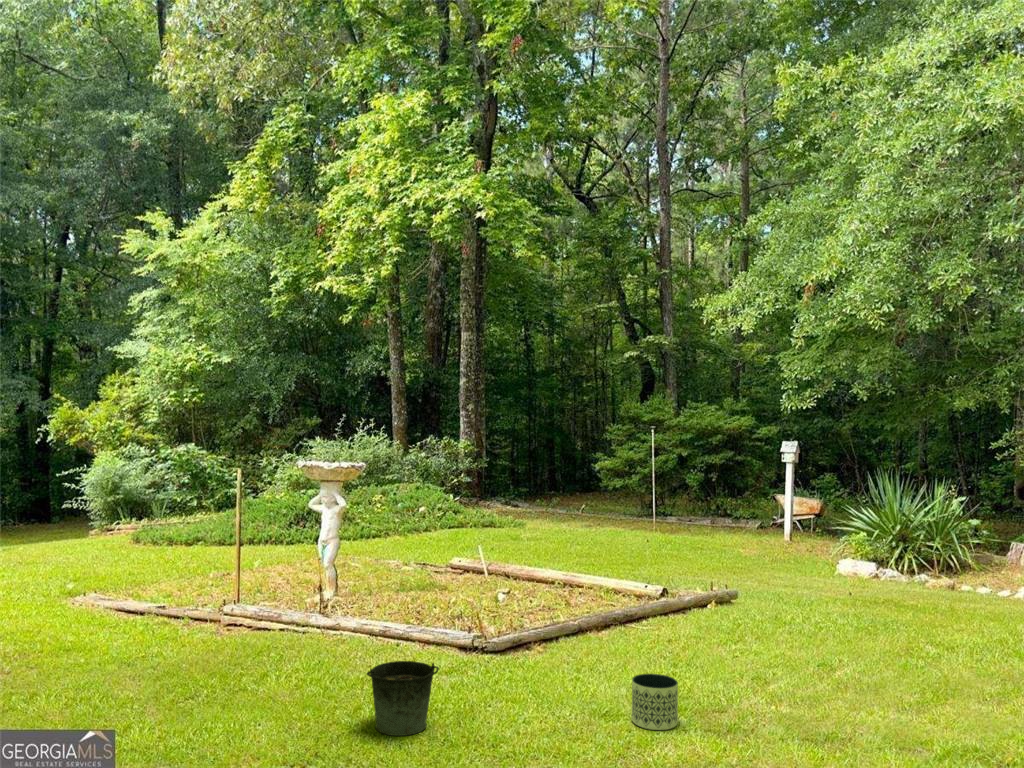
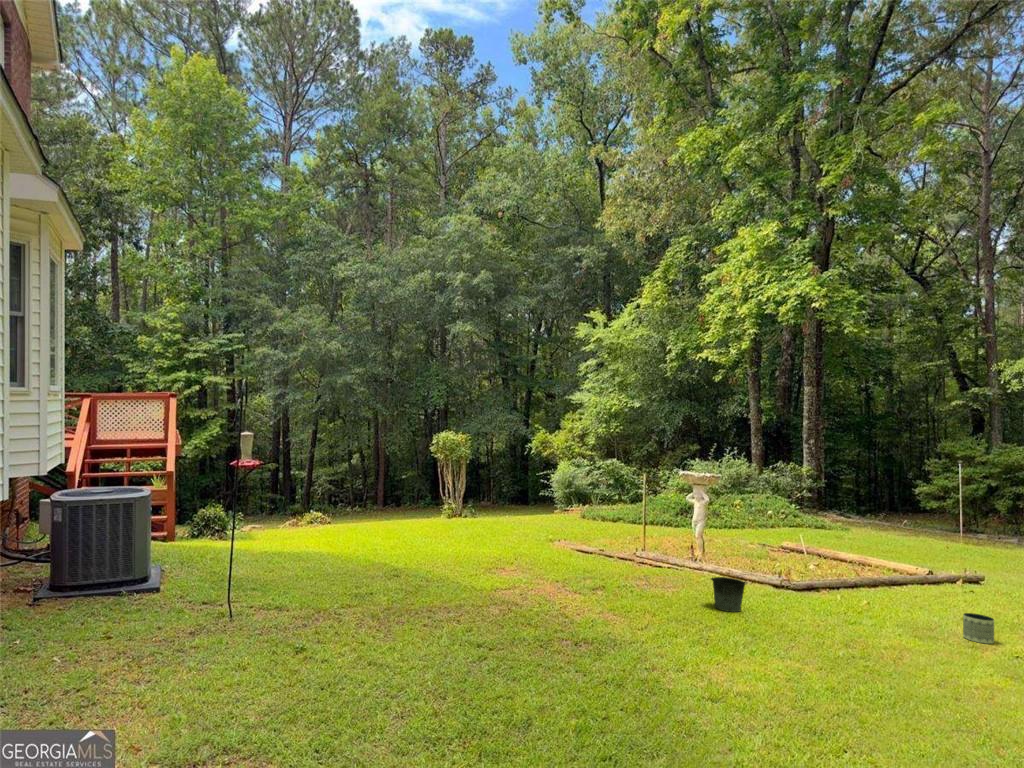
planter: present [632,674,678,730] -> present [963,613,994,644]

